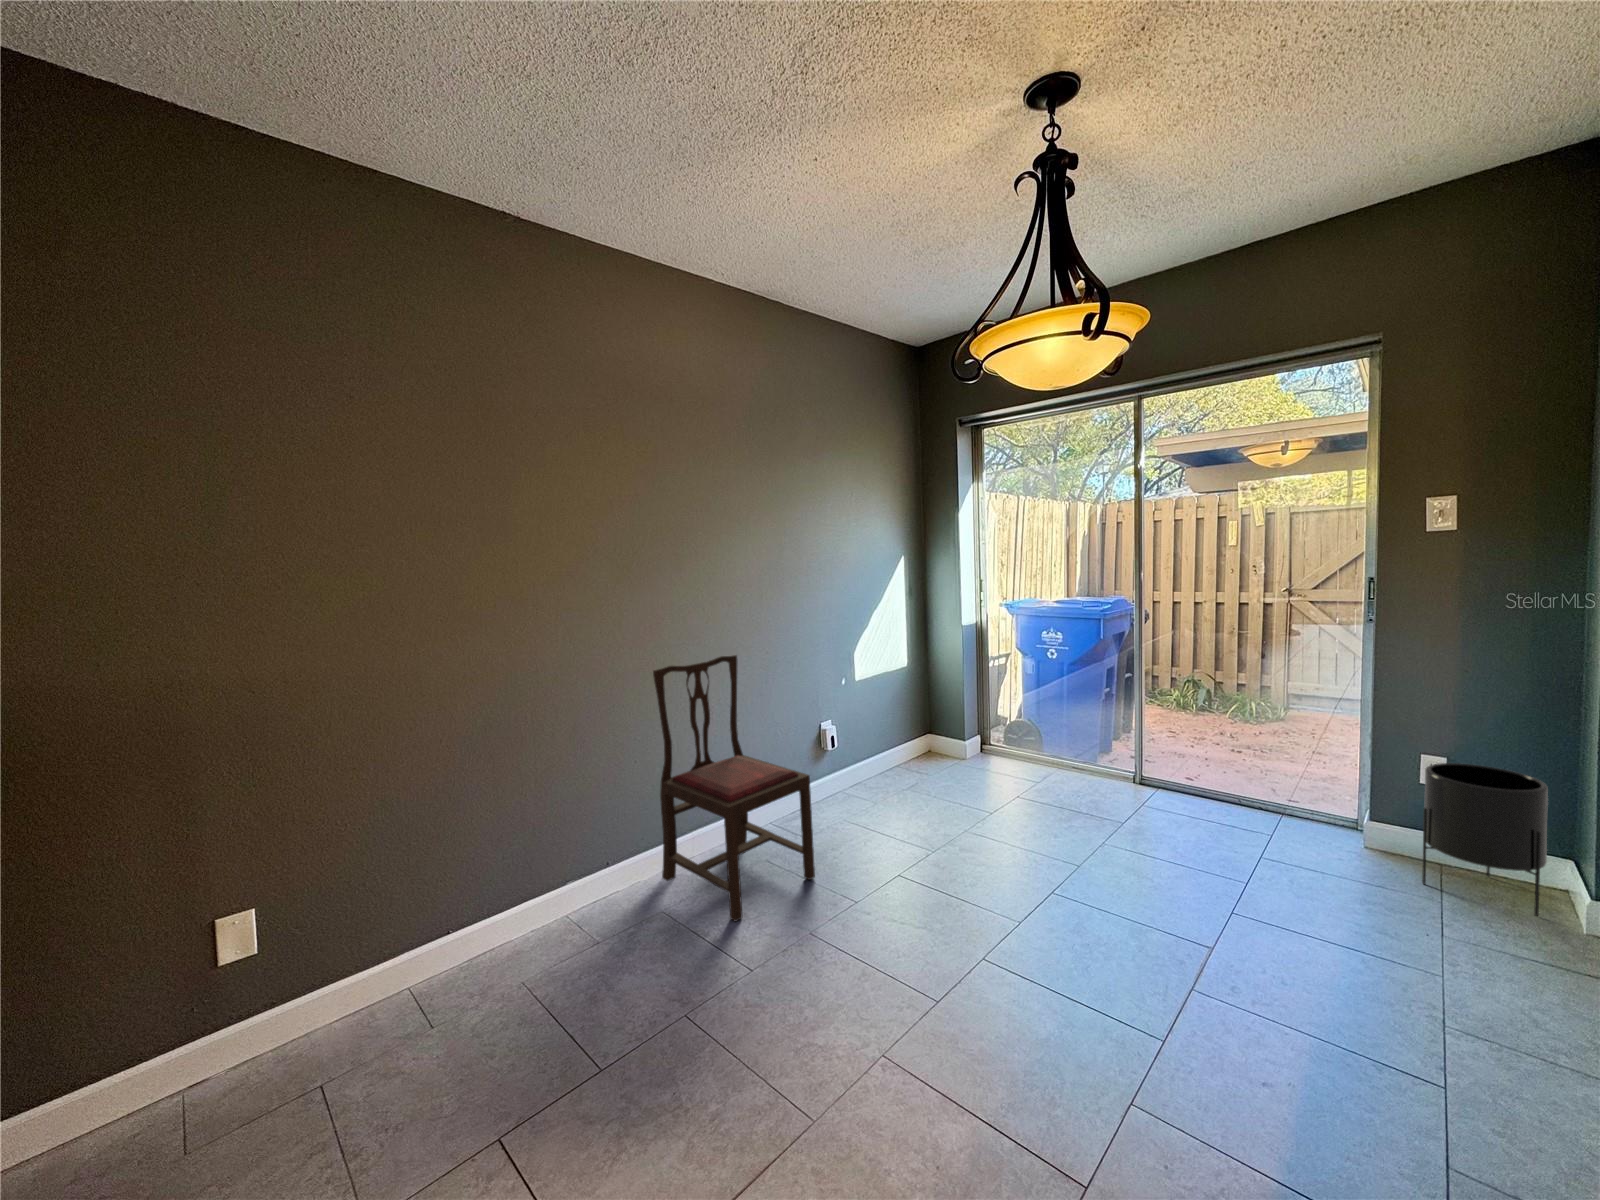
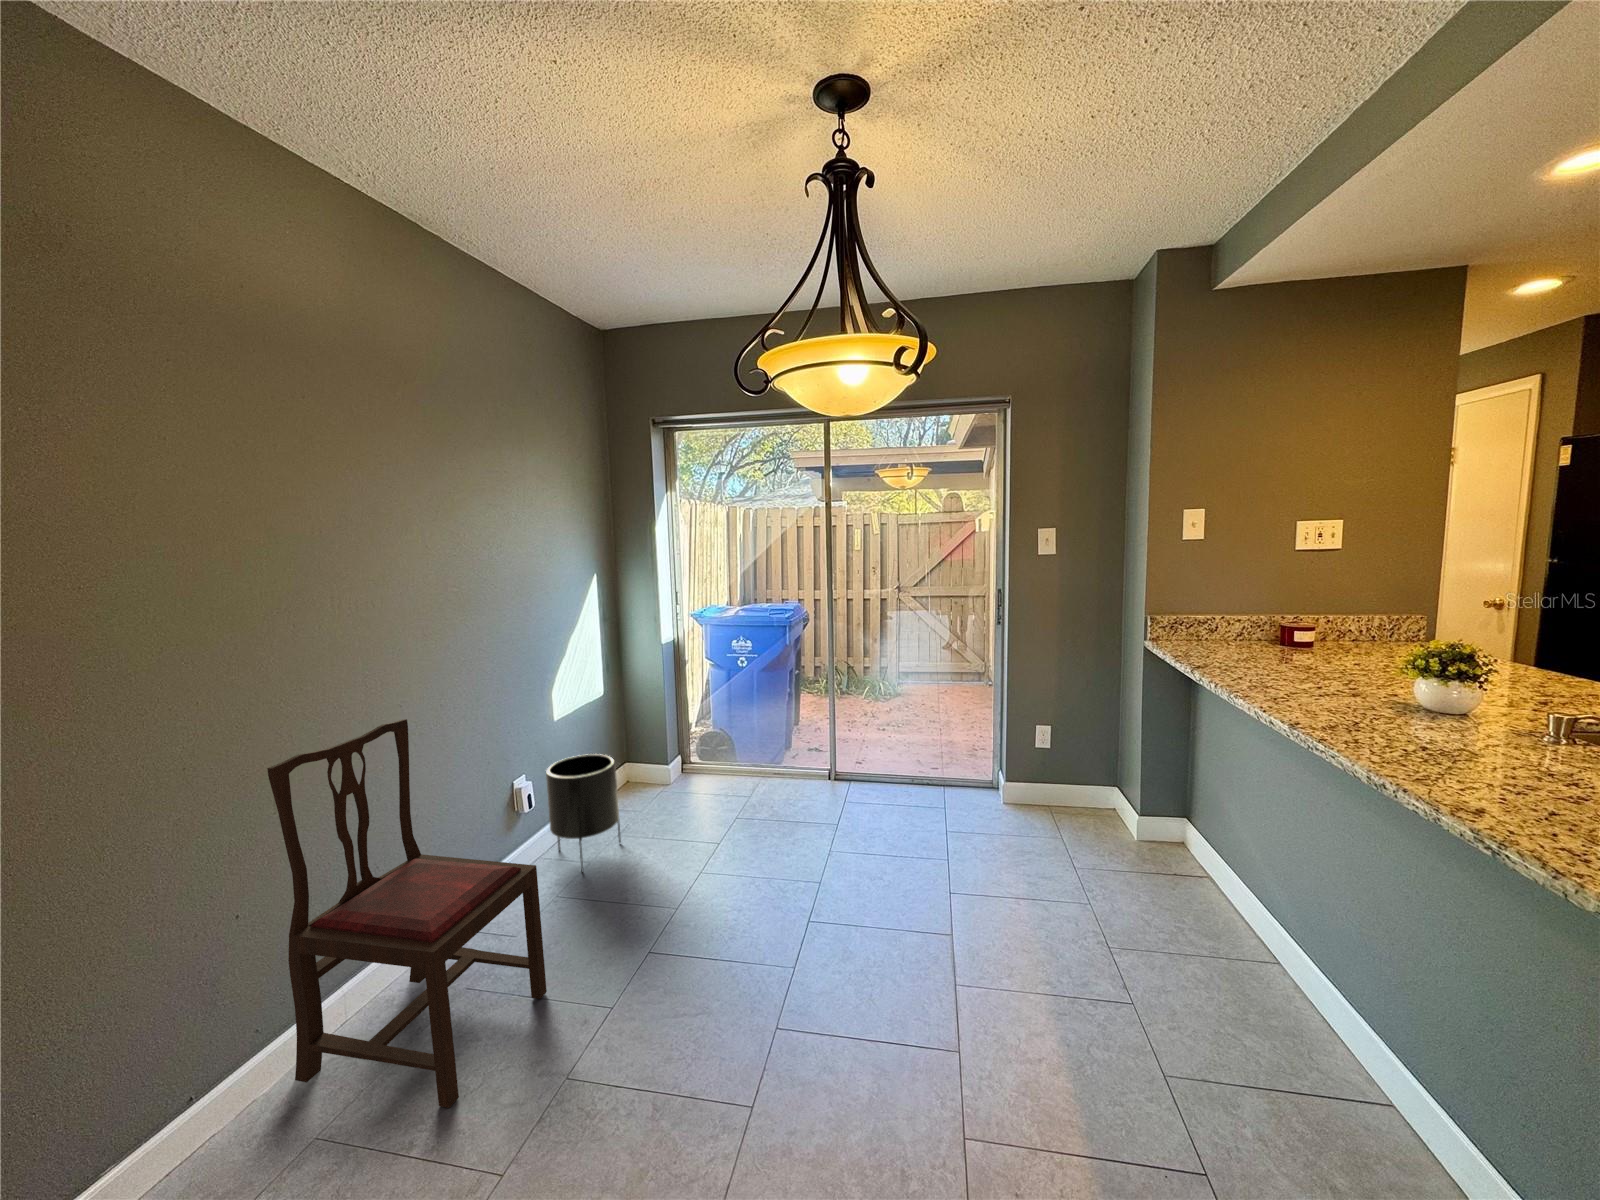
planter: present [1422,763,1548,916] -> present [546,754,621,872]

